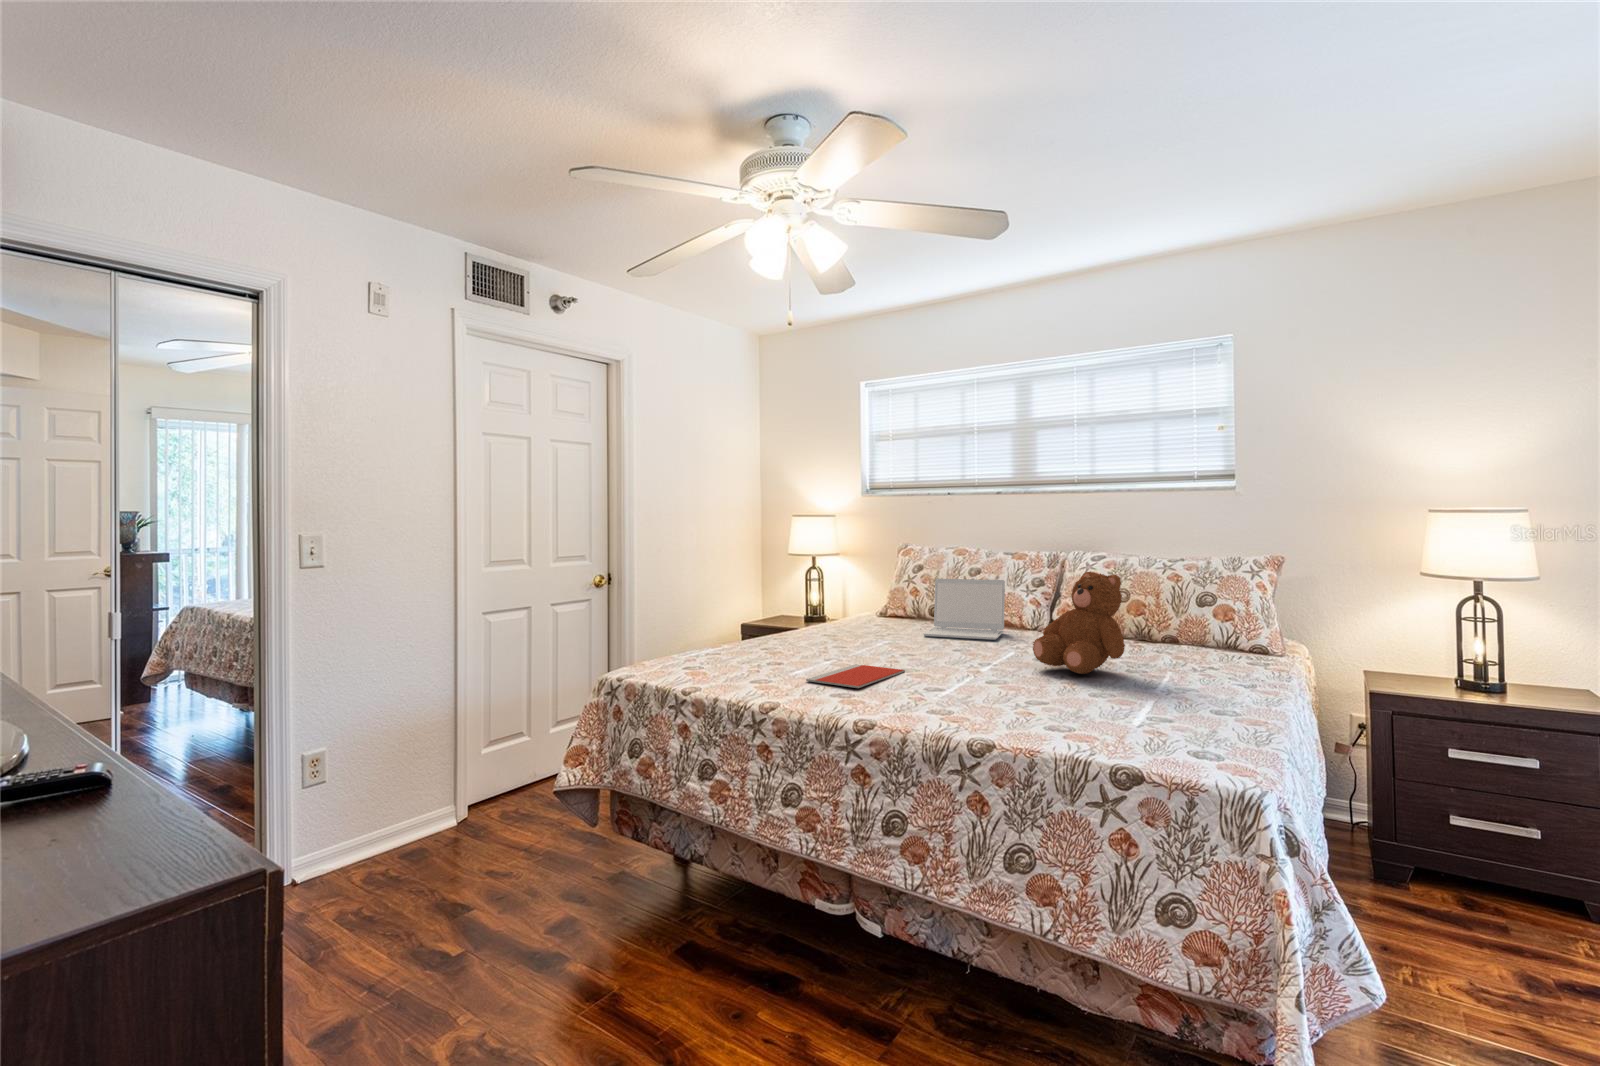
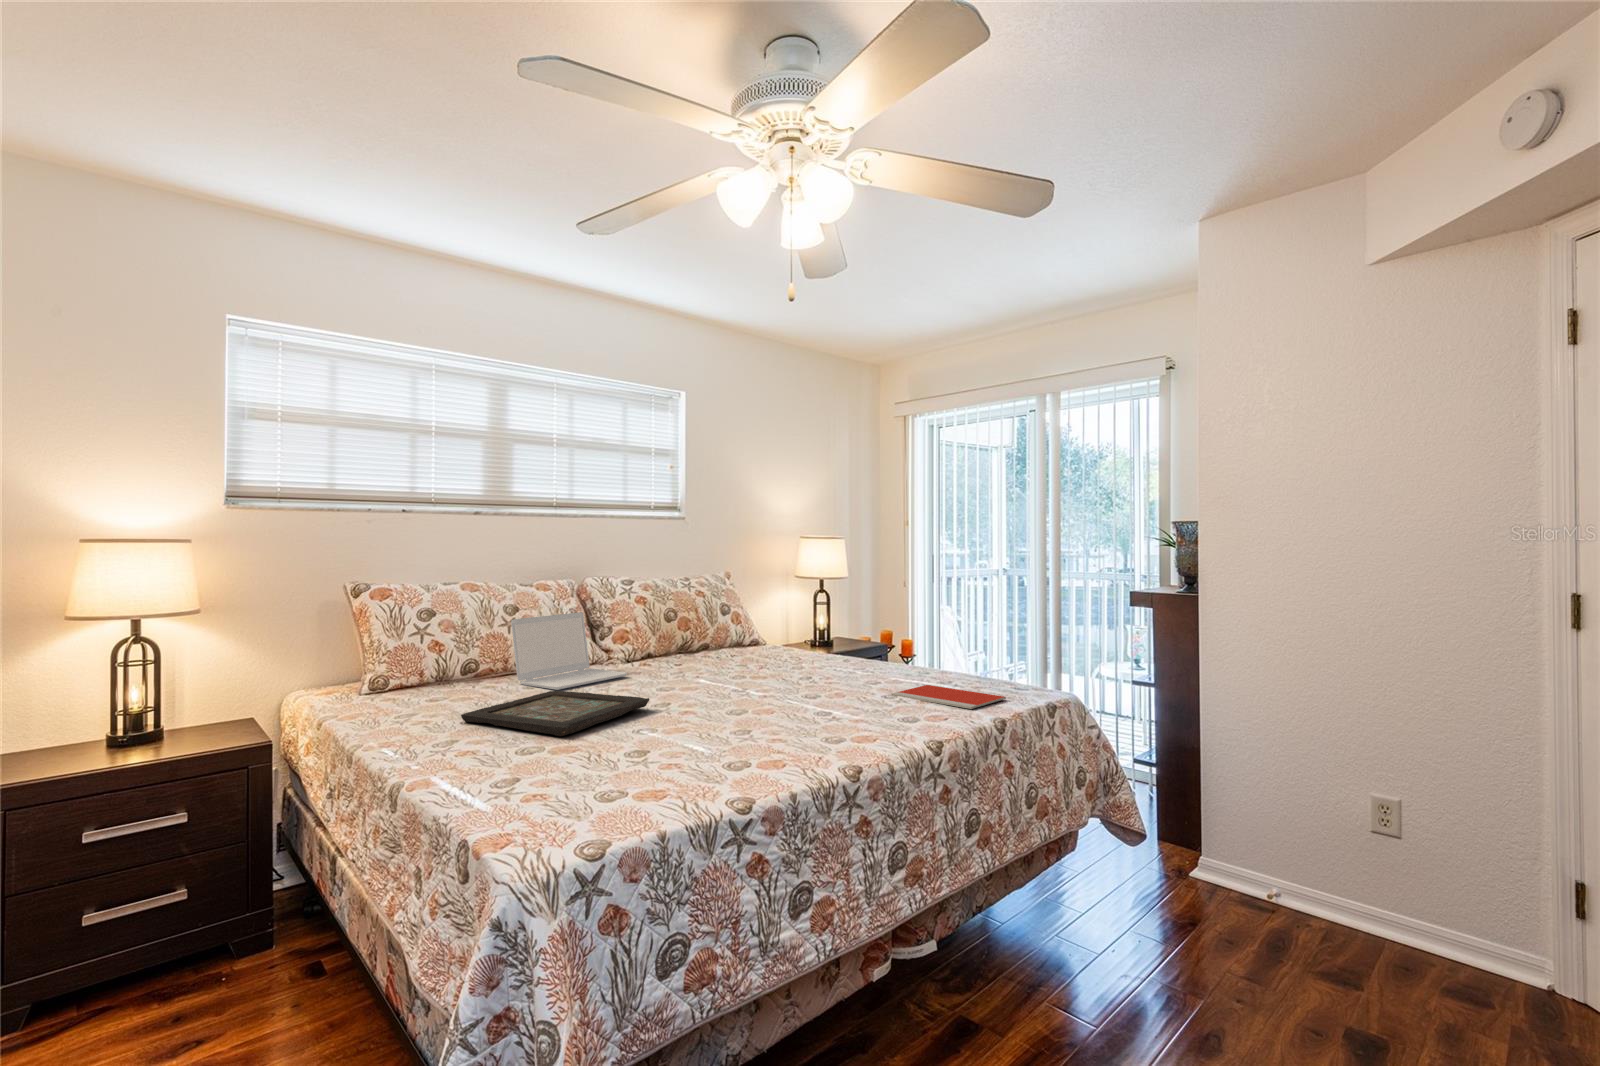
teddy bear: present [1033,572,1125,674] -> none [738,587,818,678]
decorative tray: none [798,631,902,652] -> present [461,691,650,736]
notebook: present [806,664,905,688] -> present [892,685,1006,709]

